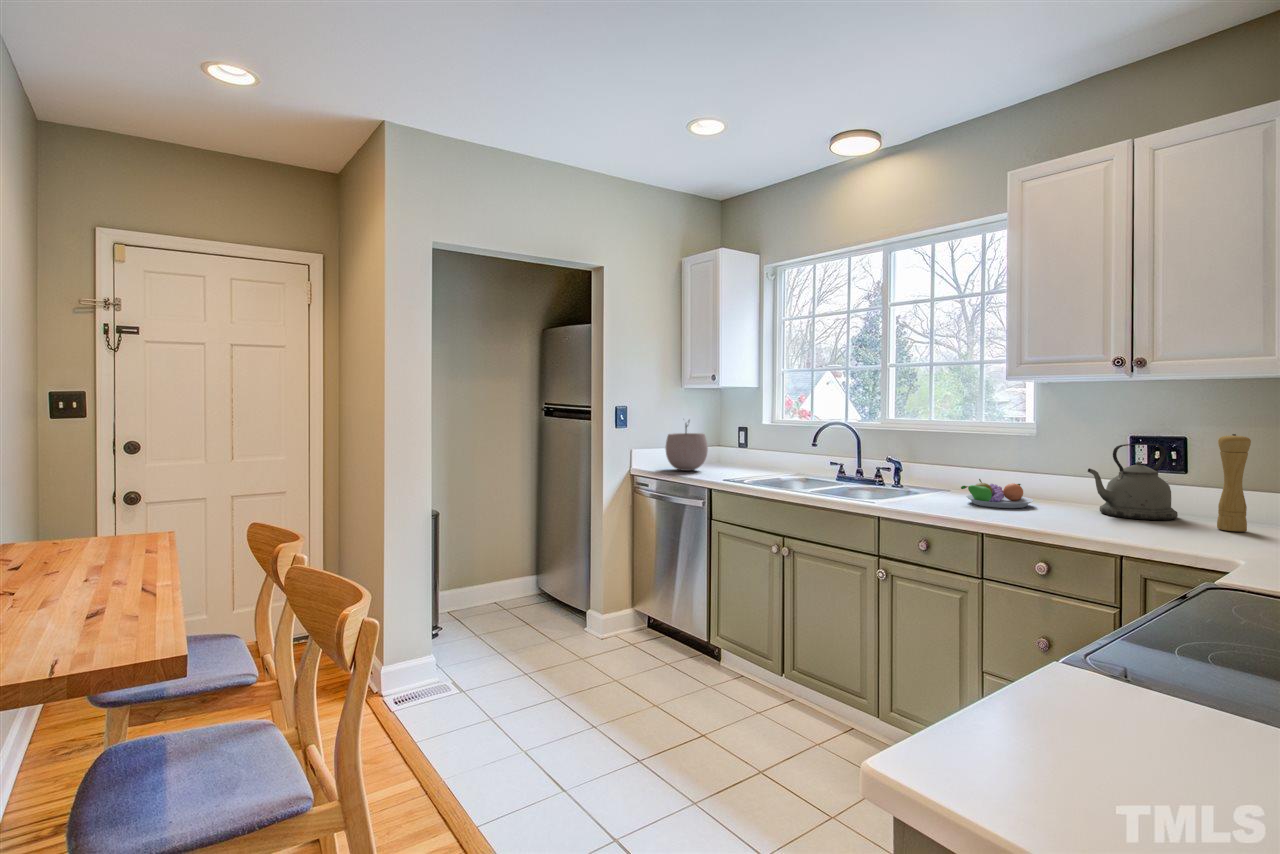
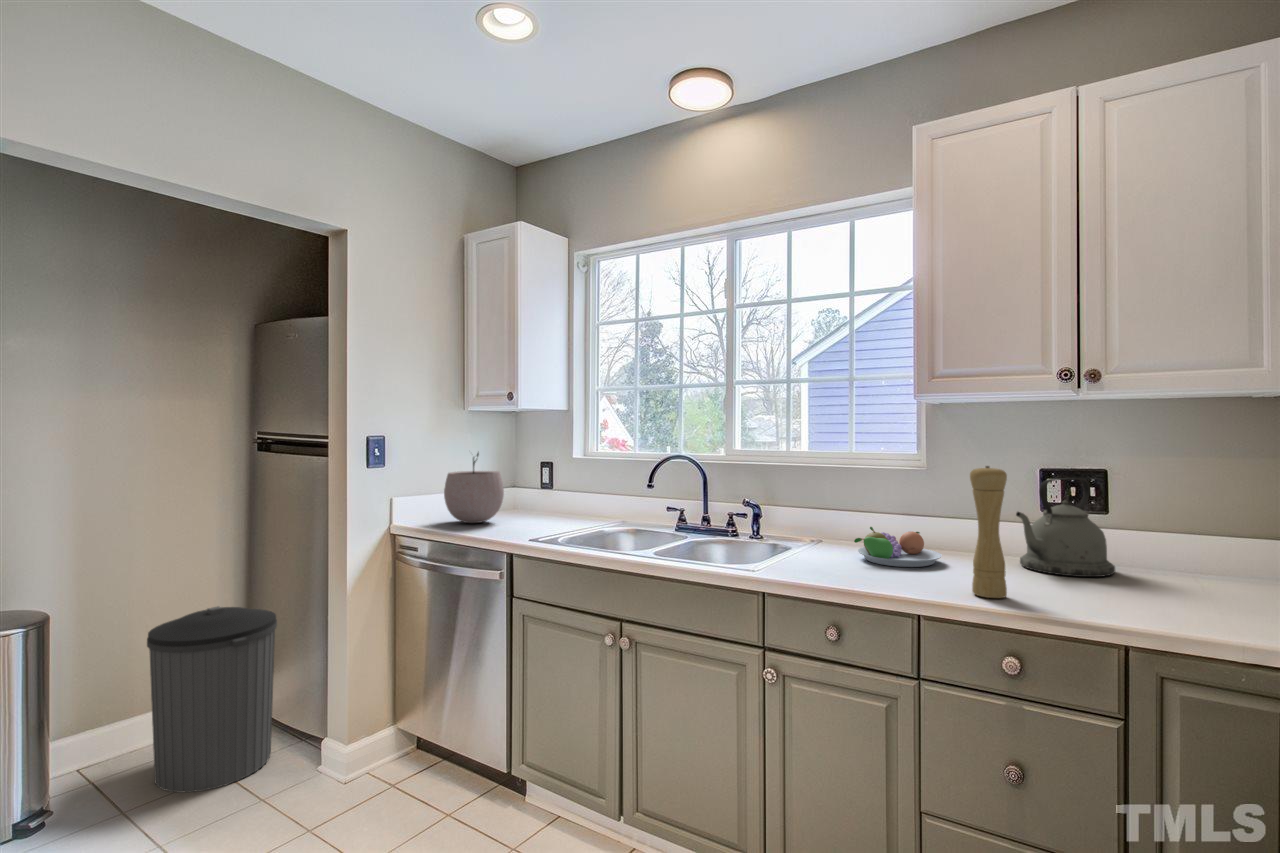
pepper mill: present [1217,434,1251,532] -> present [970,466,1007,598]
trash can: none [488,519,559,631] -> present [147,606,277,793]

